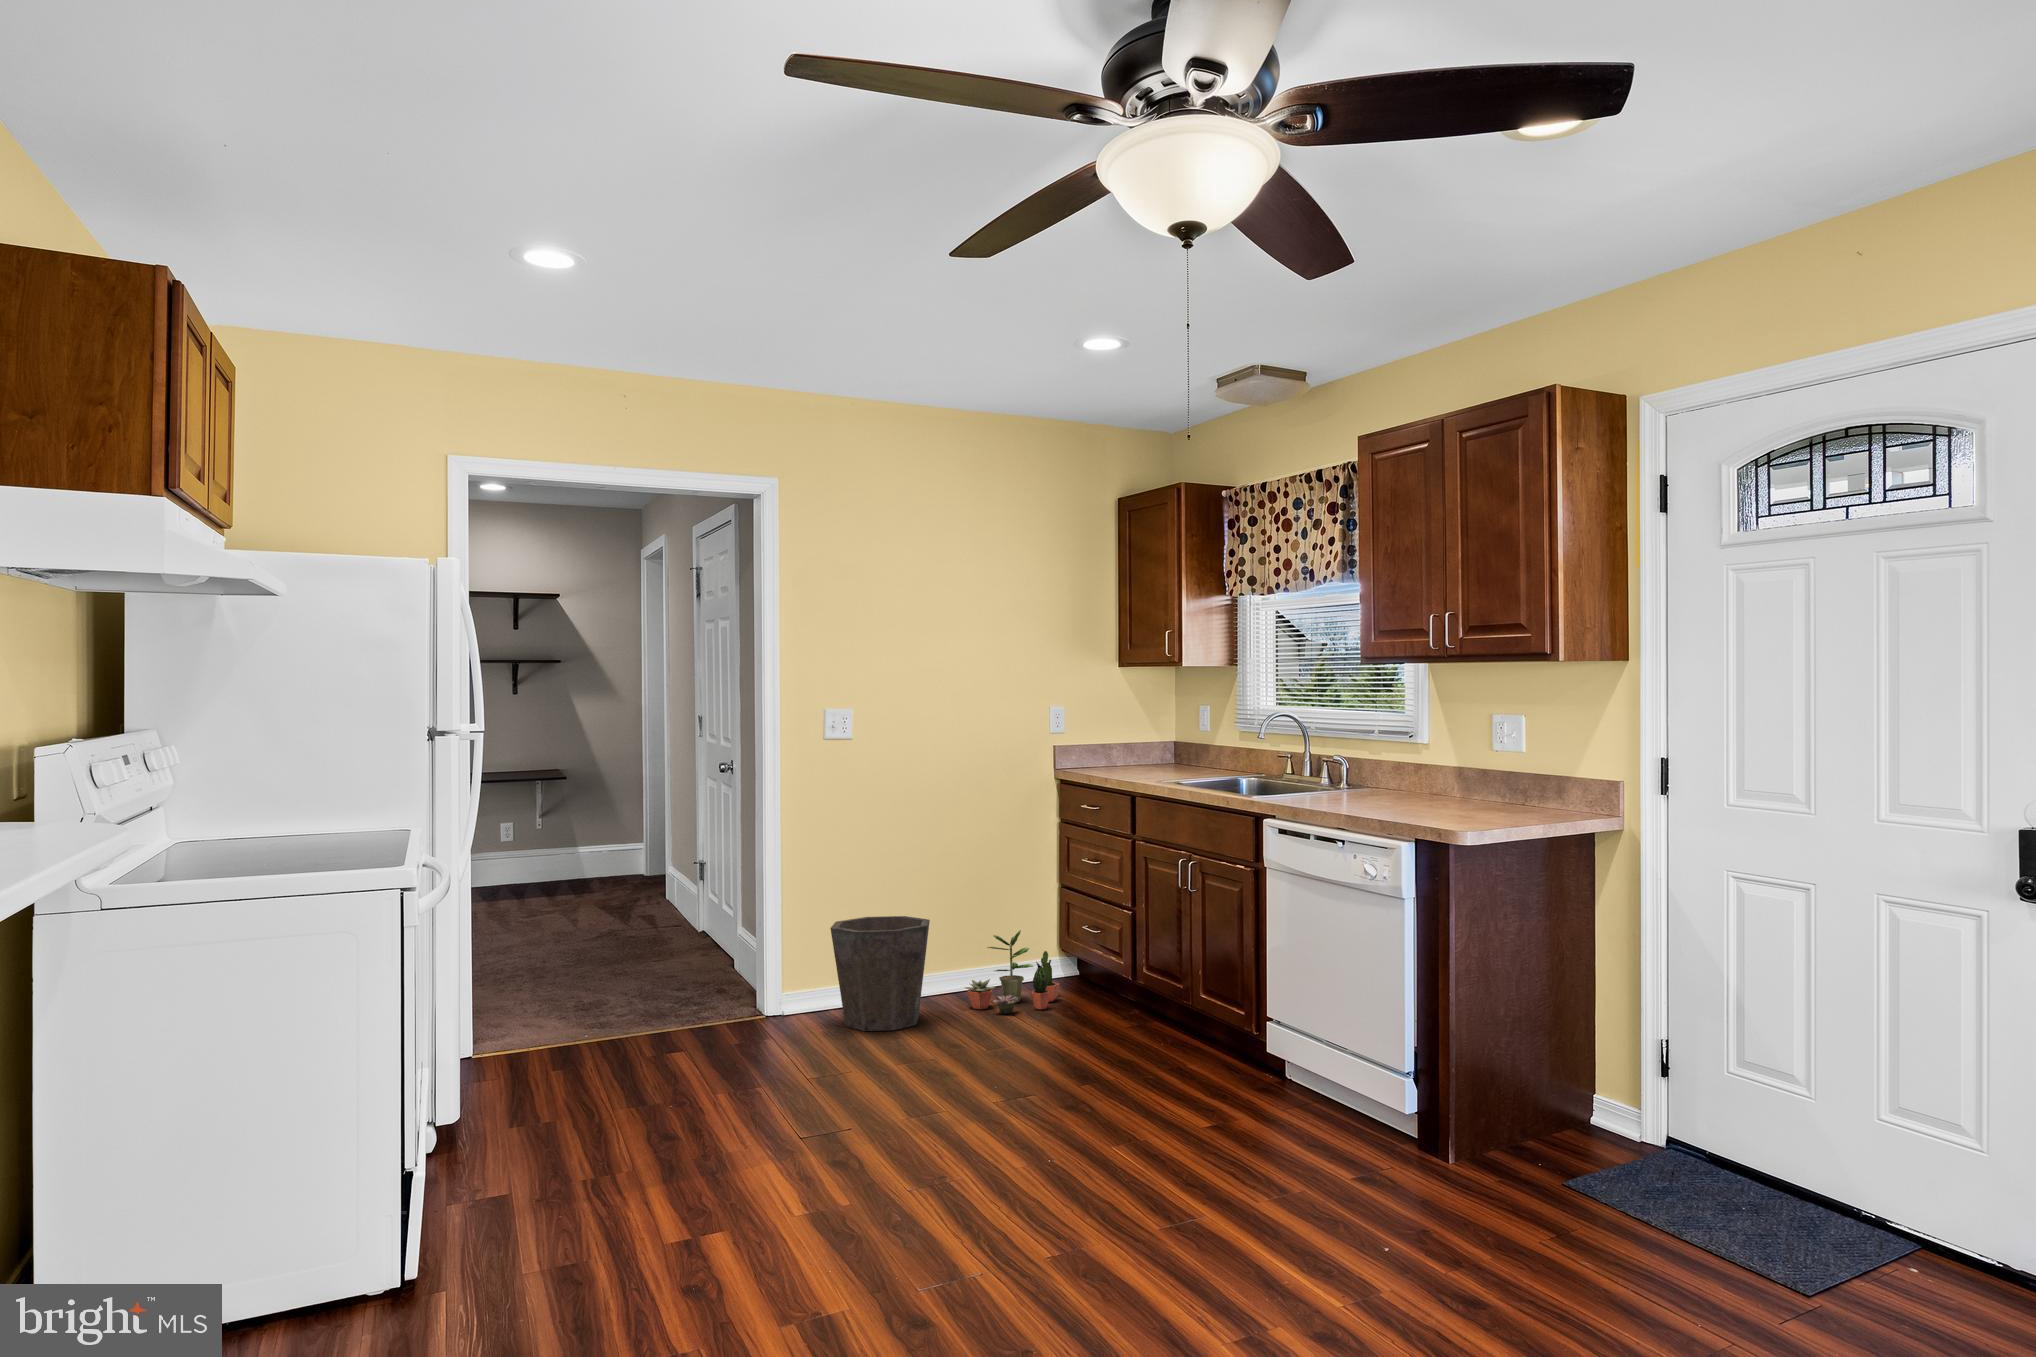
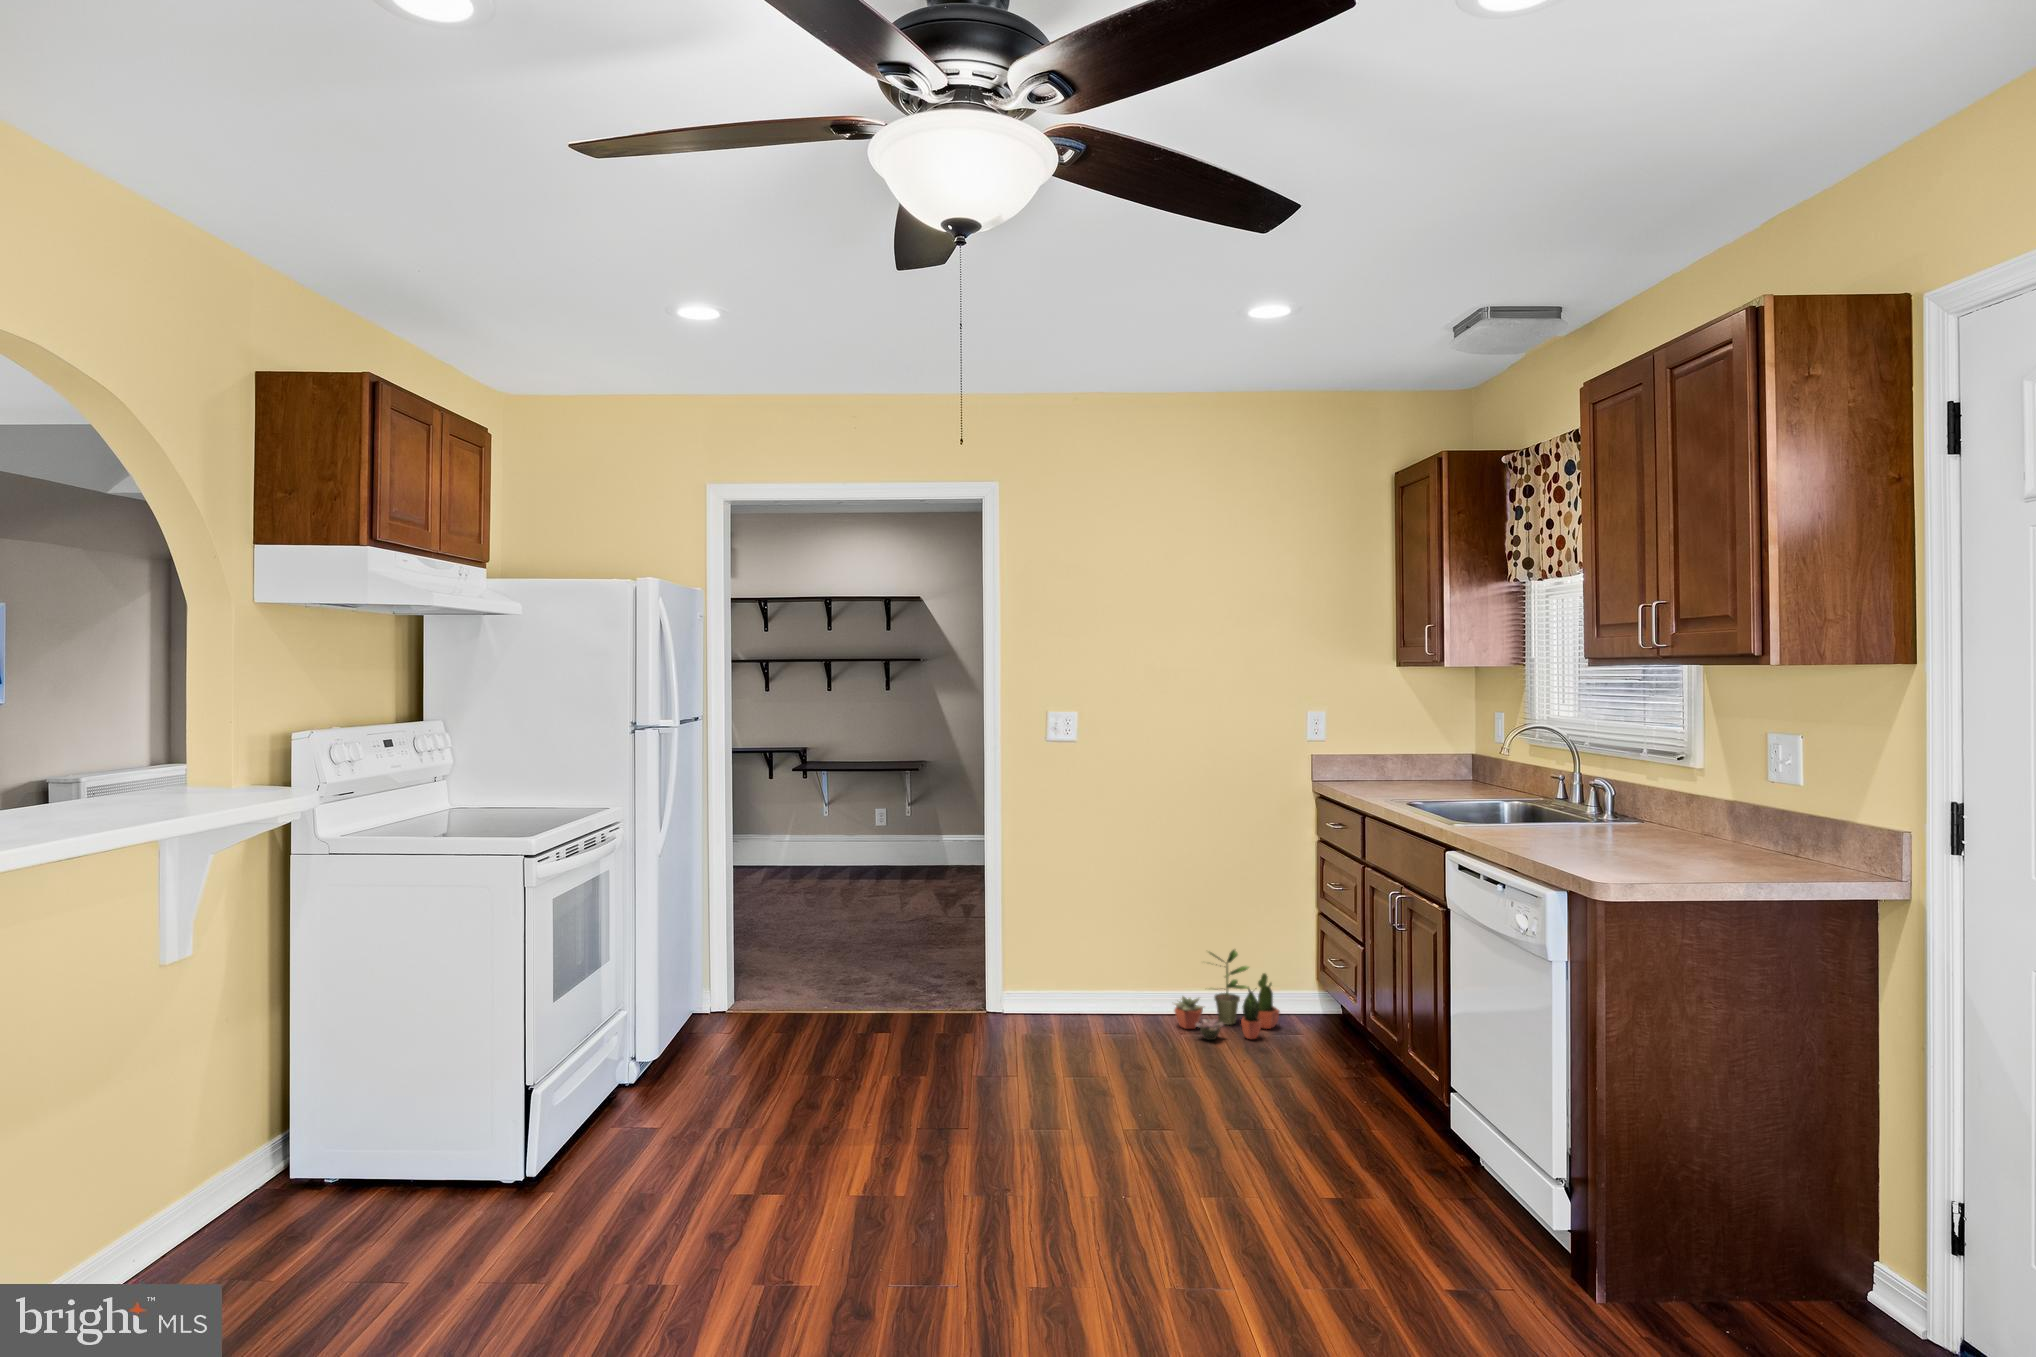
waste bin: present [830,916,930,1031] -> none [1022,919,1129,1046]

